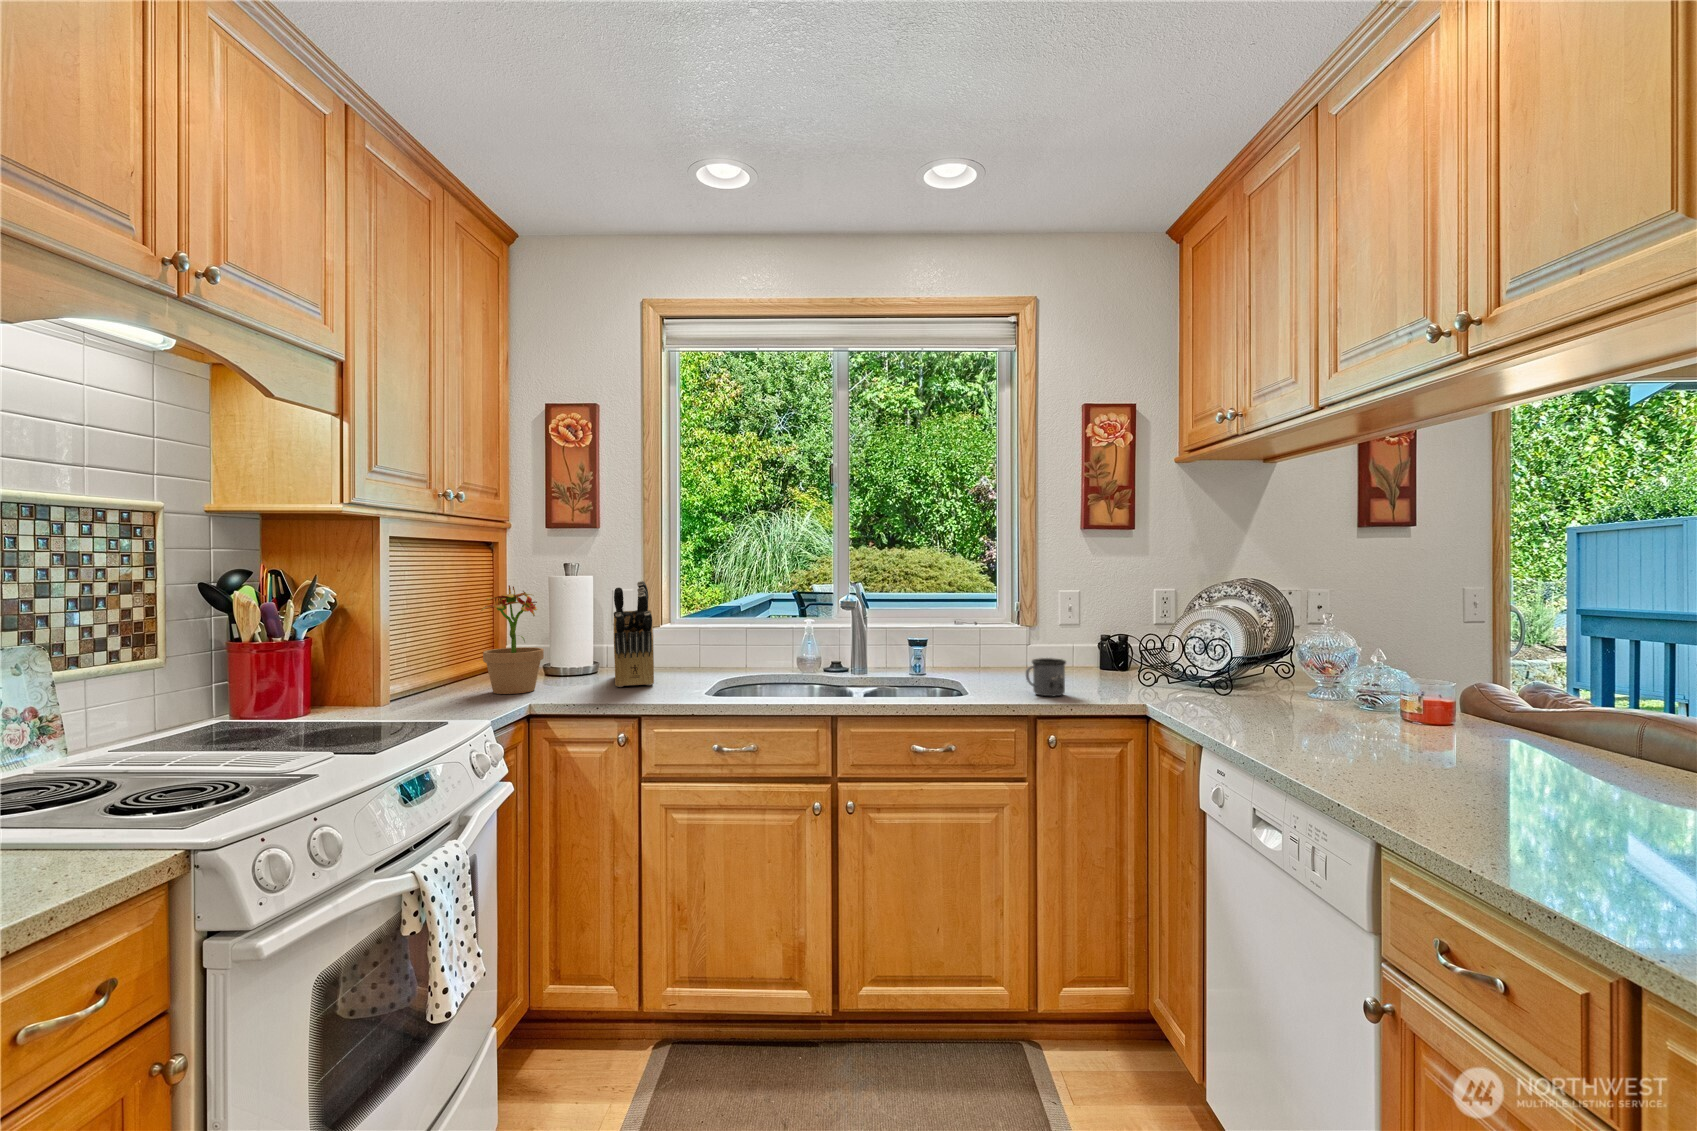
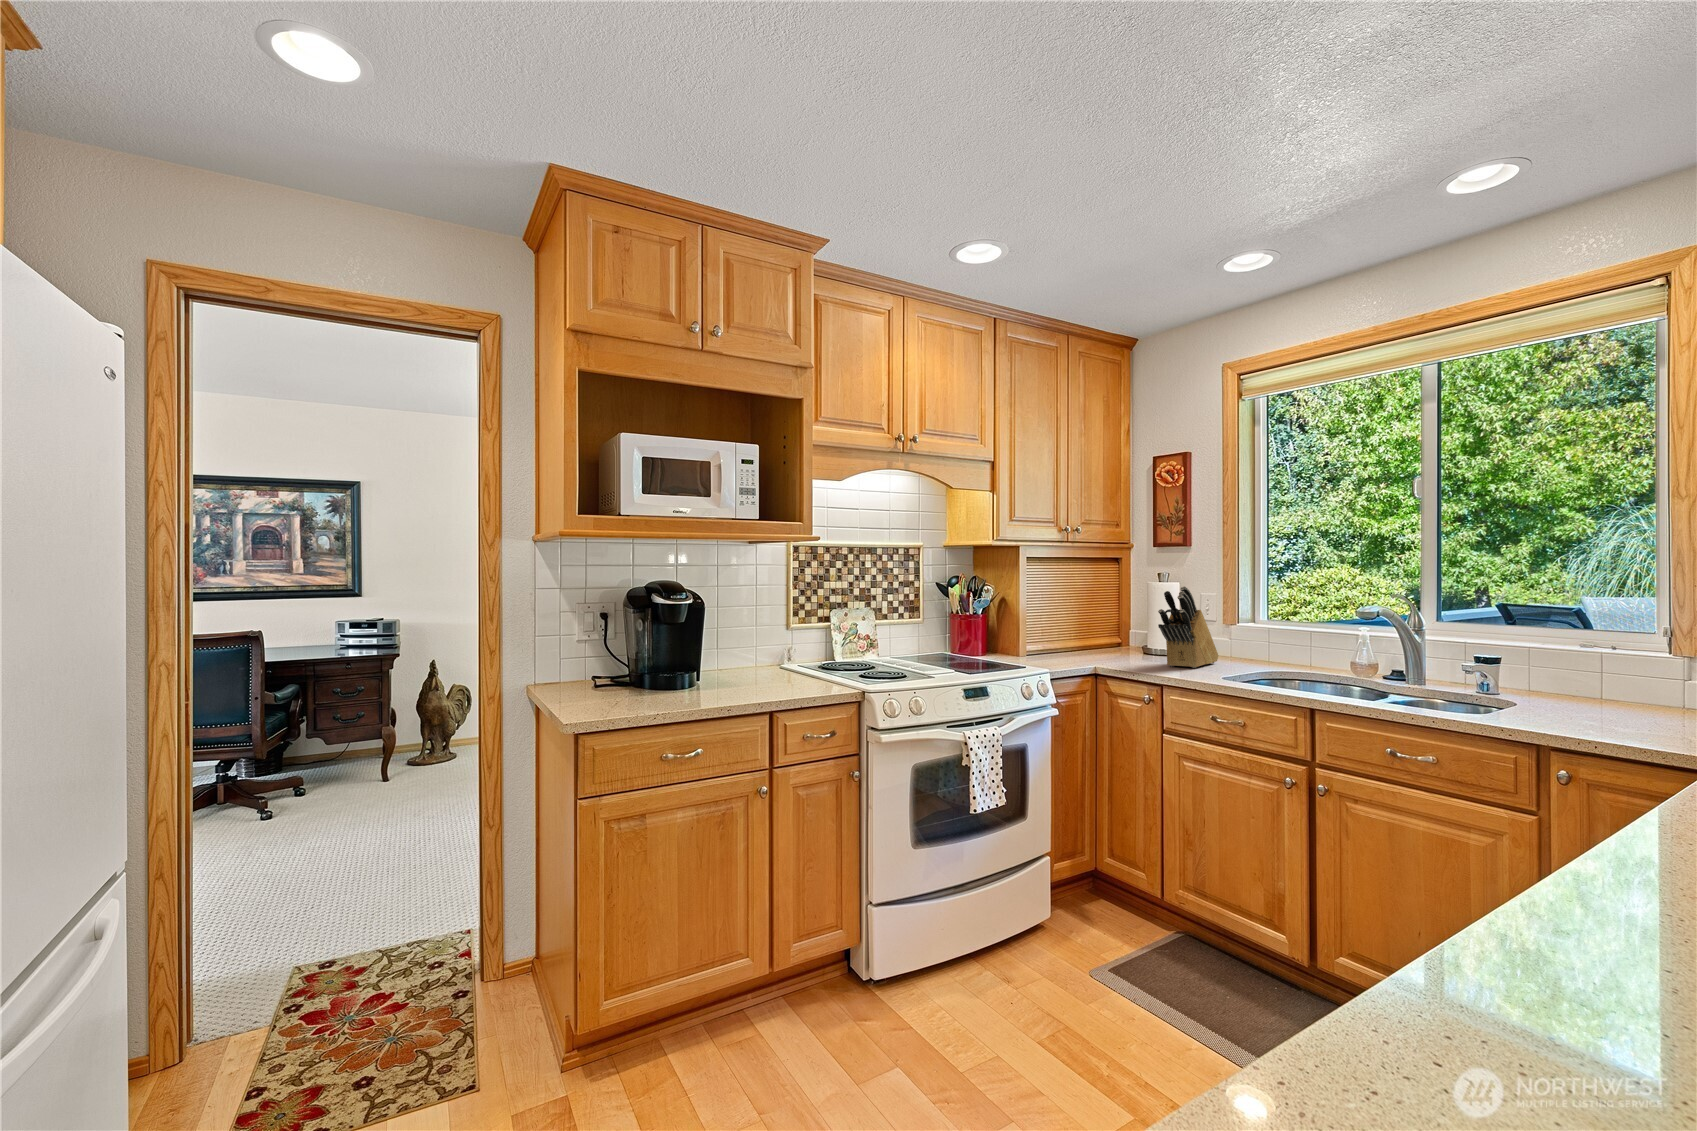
potted plant: present [481,585,544,694] -> none [1078,588,1122,662]
mug: present [1026,658,1066,696] -> none [1545,683,1618,728]

